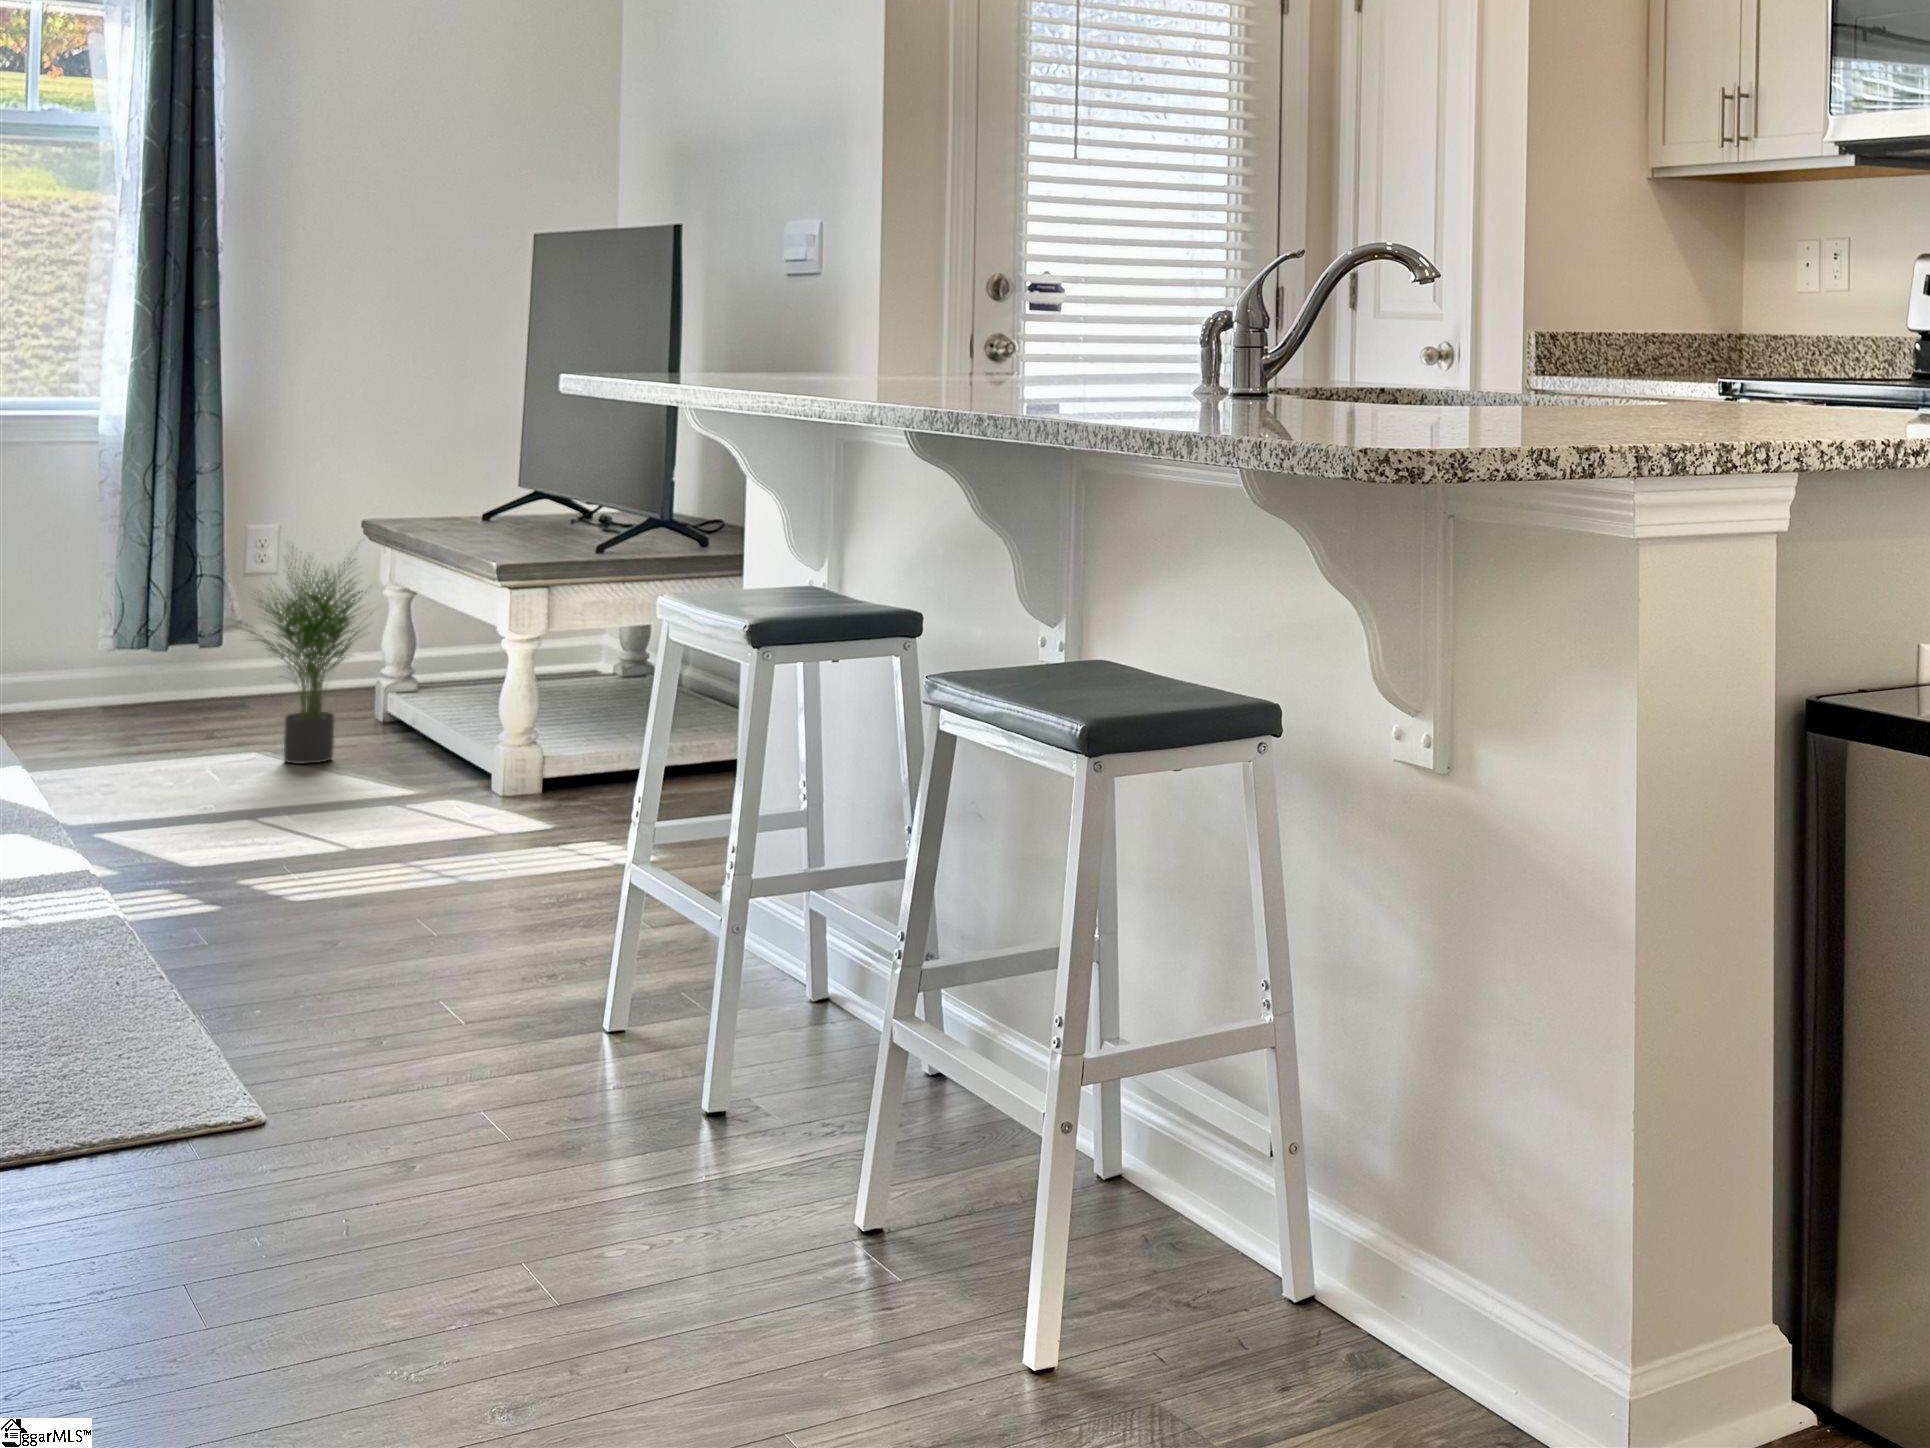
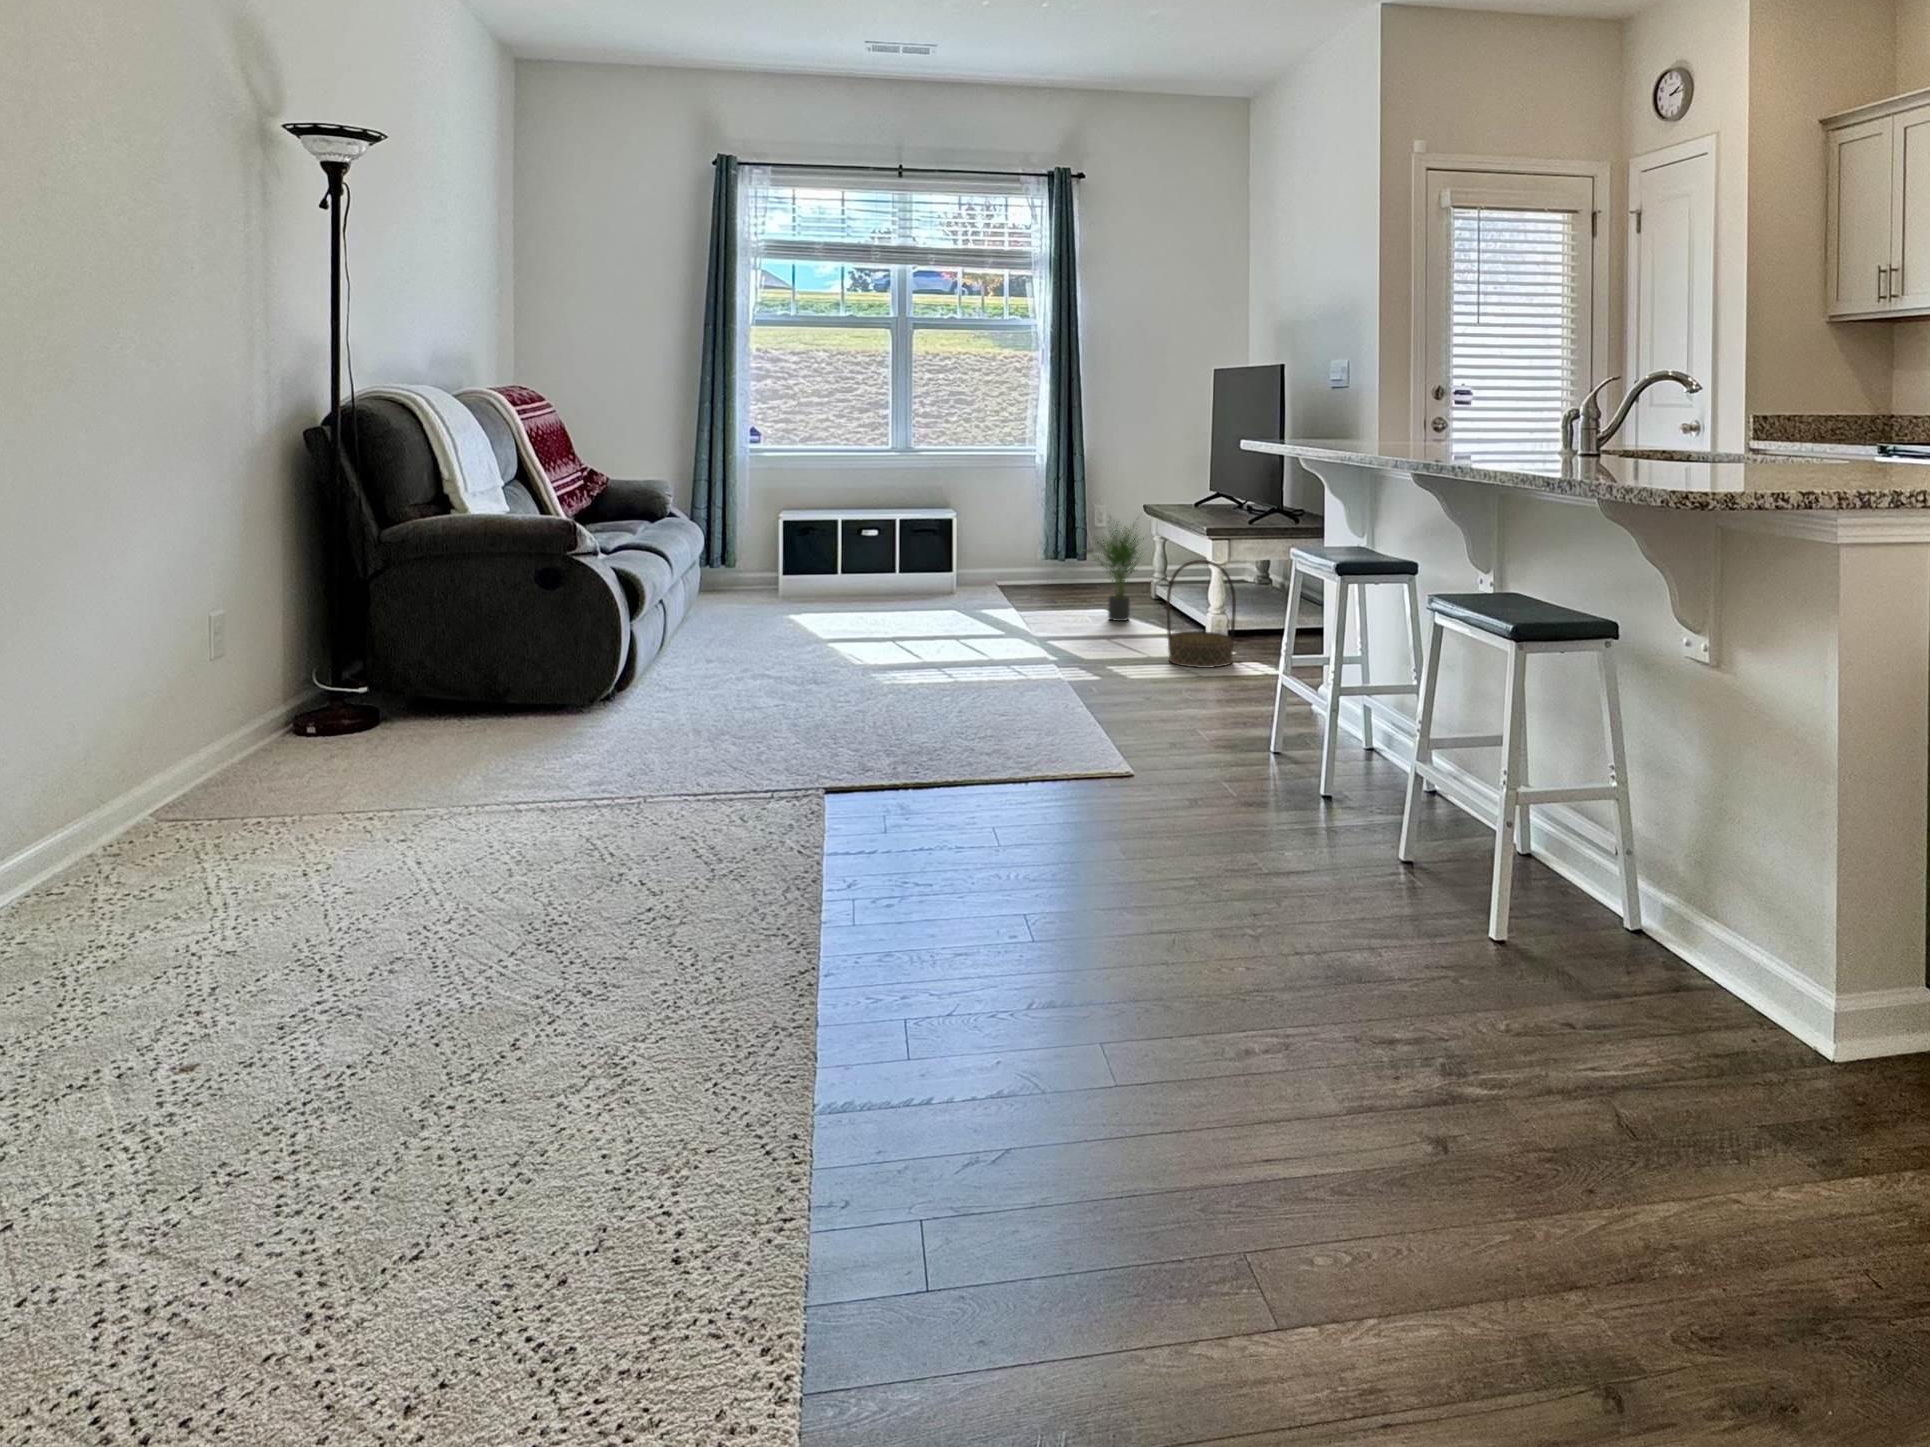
basket: none [410,628,565,847] -> present [1166,560,1236,668]

